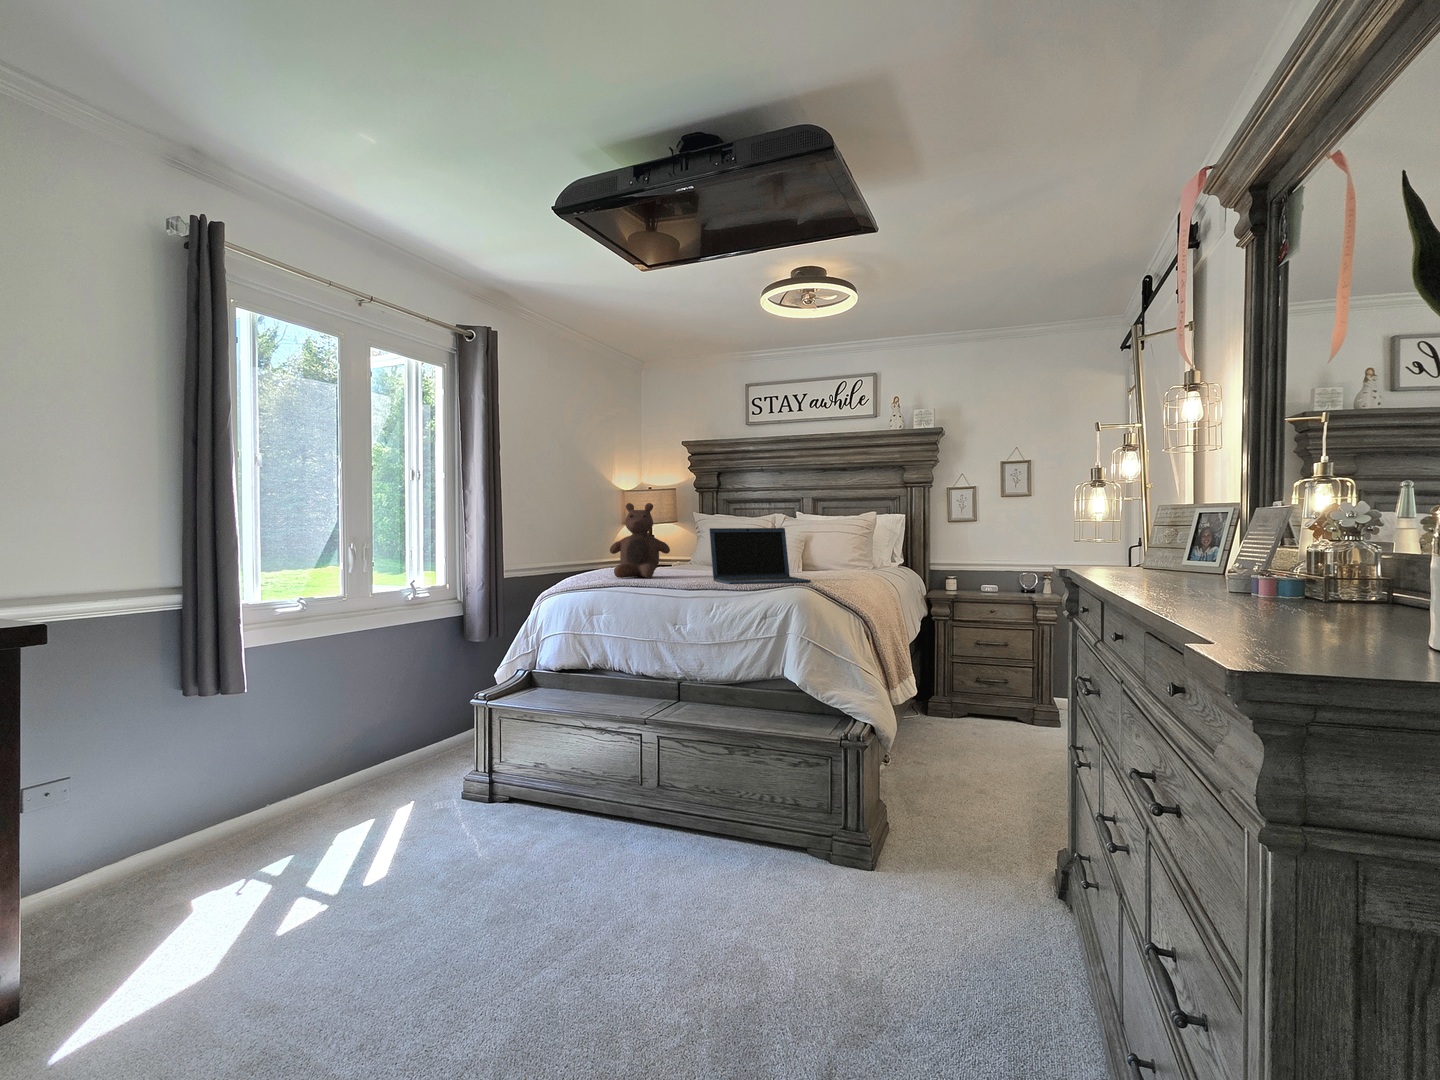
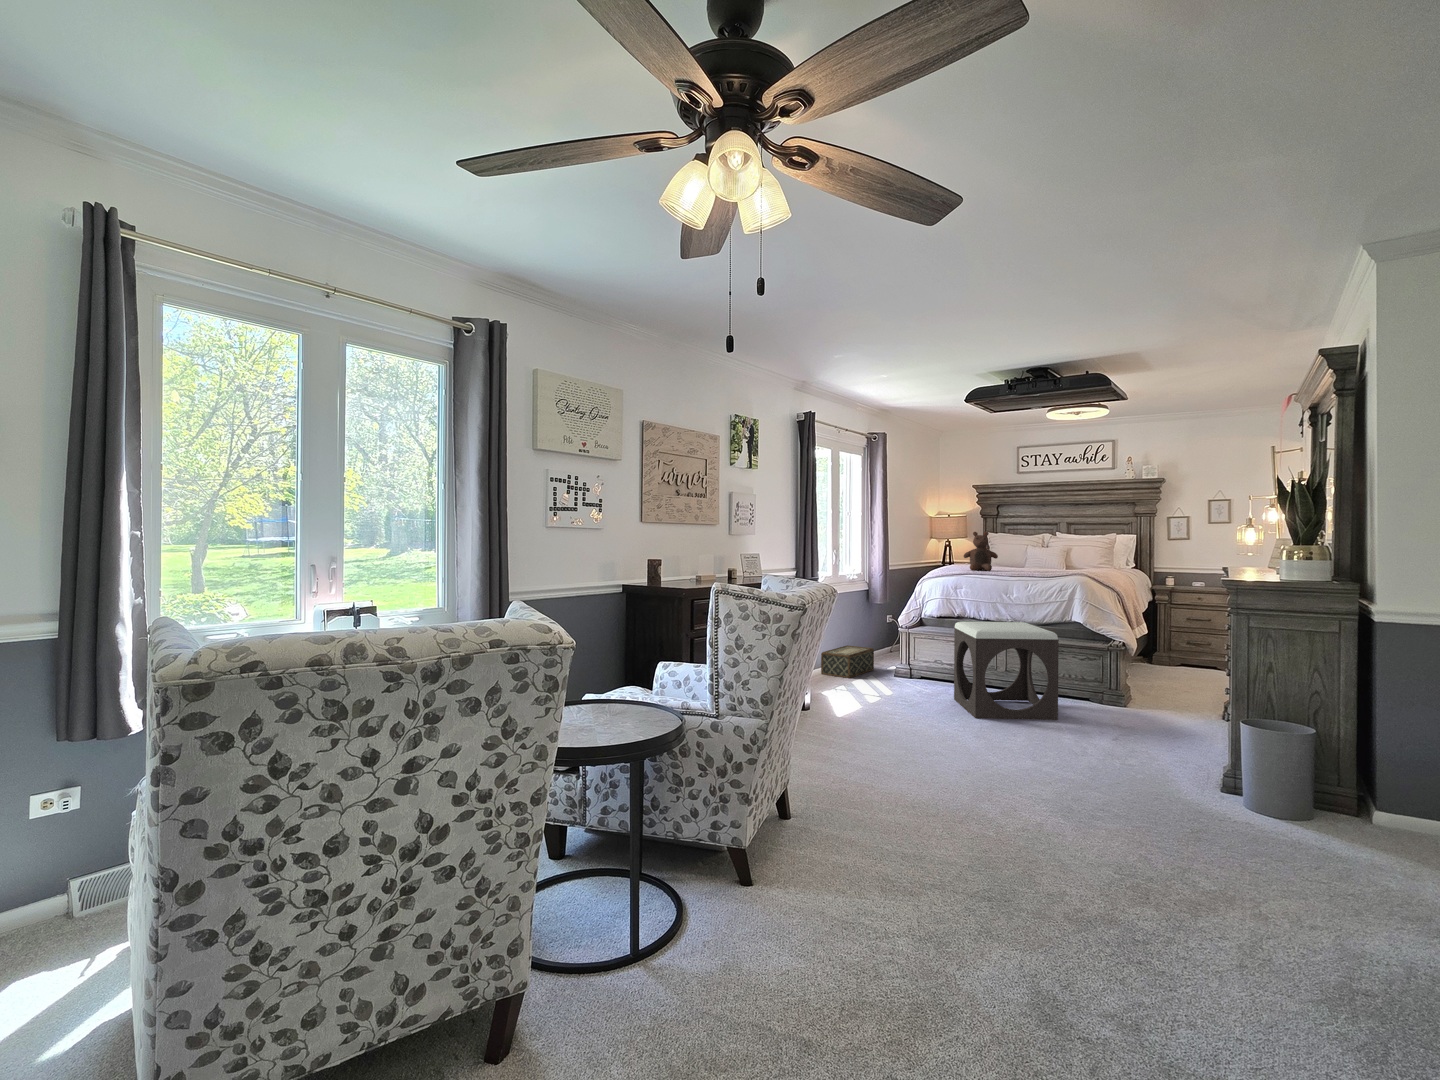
laptop: present [709,528,811,584] -> none [1026,546,1085,574]
footstool: none [482,702,710,1016] -> present [954,622,1059,720]
woven basket: none [295,731,438,820] -> present [821,645,874,678]

